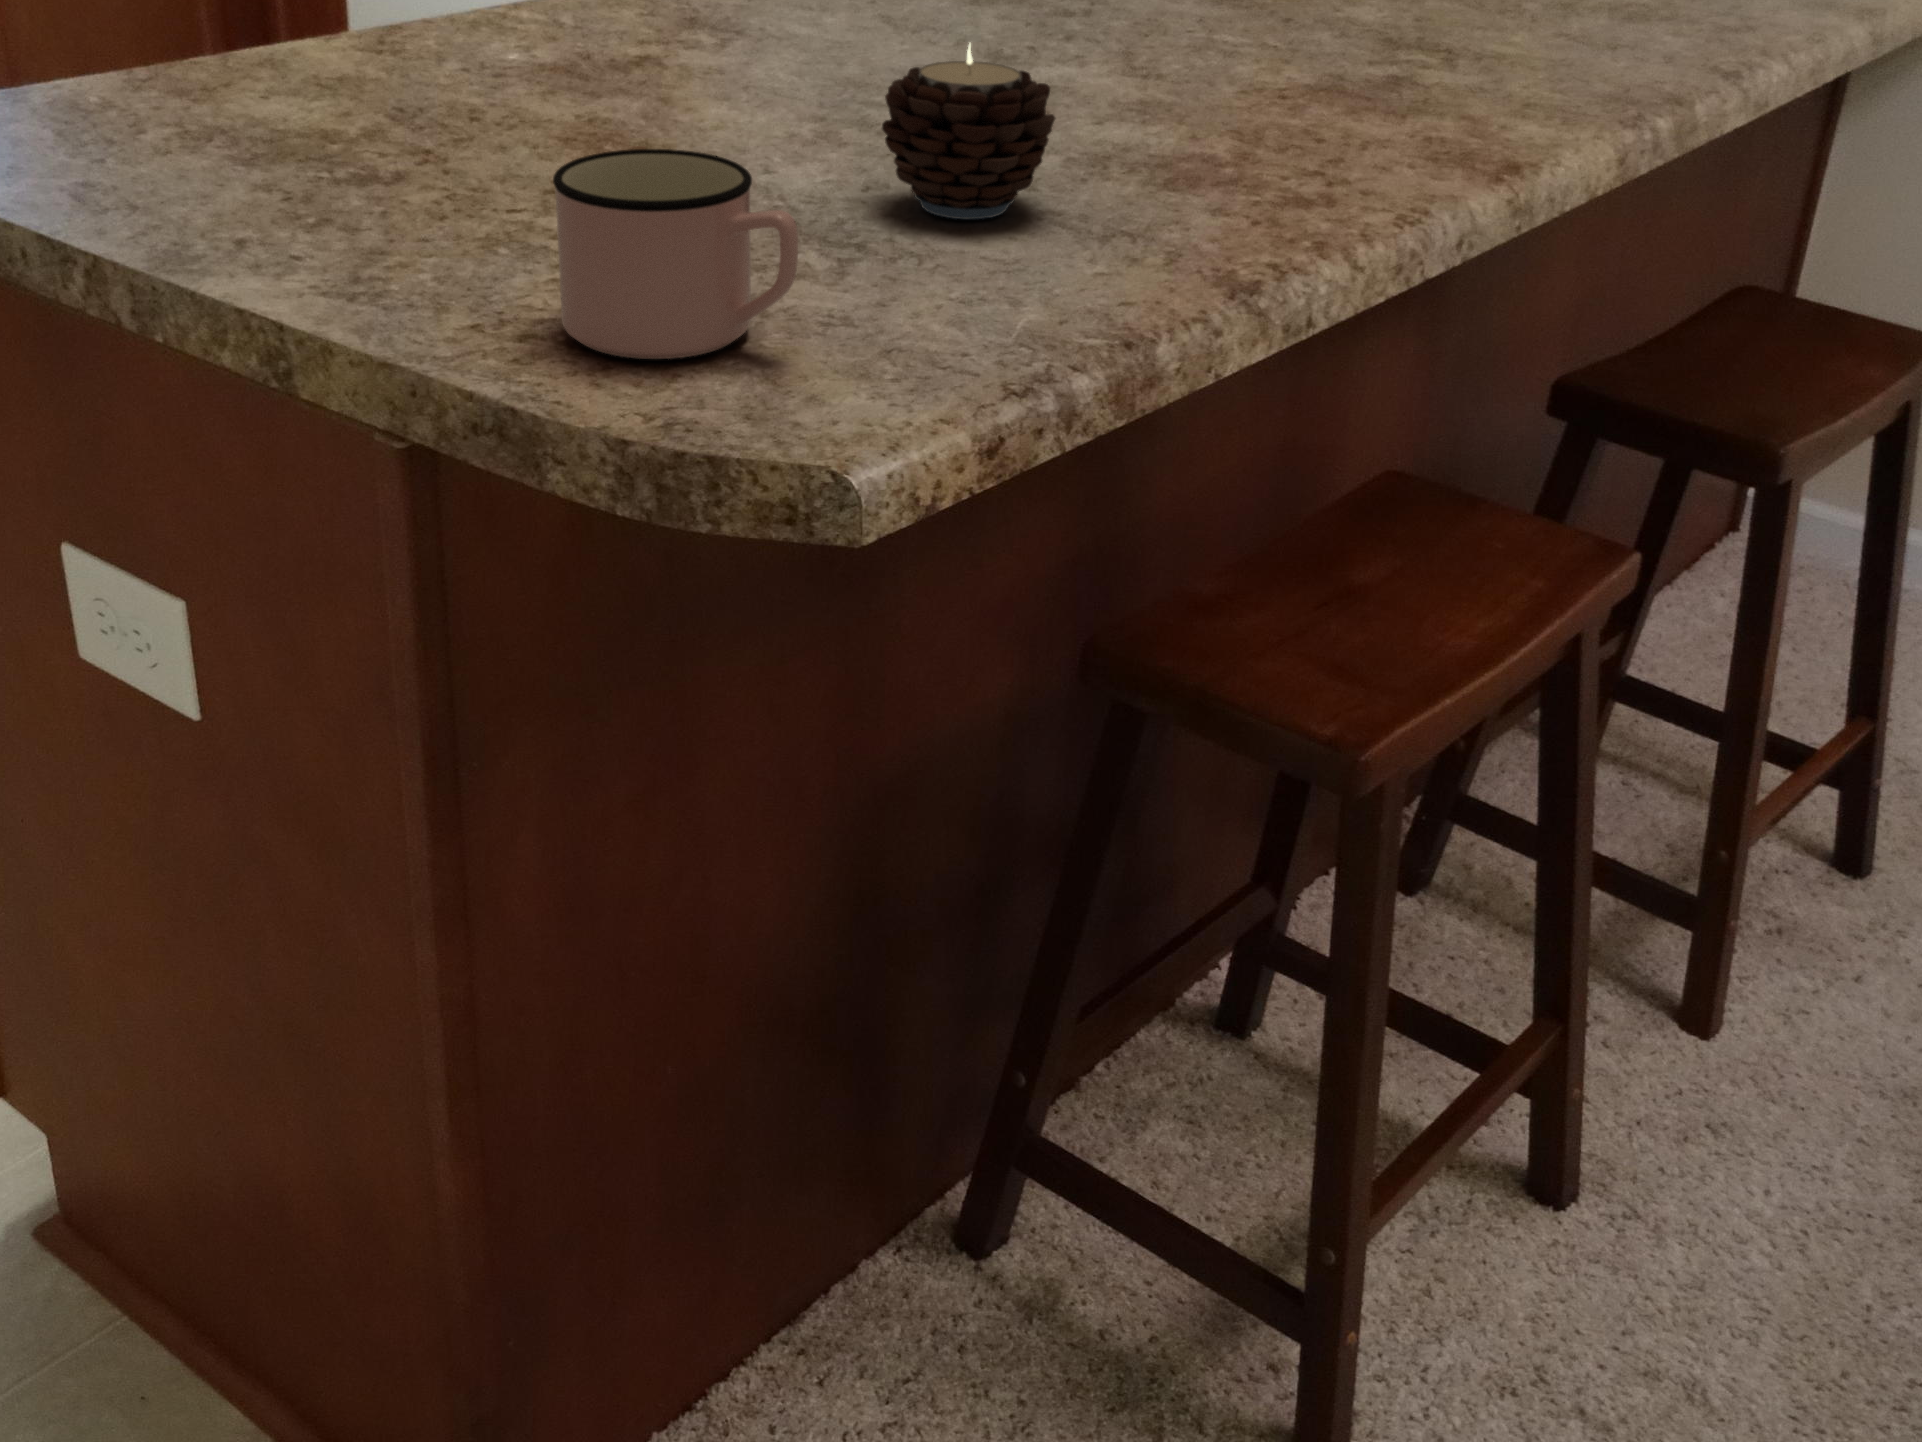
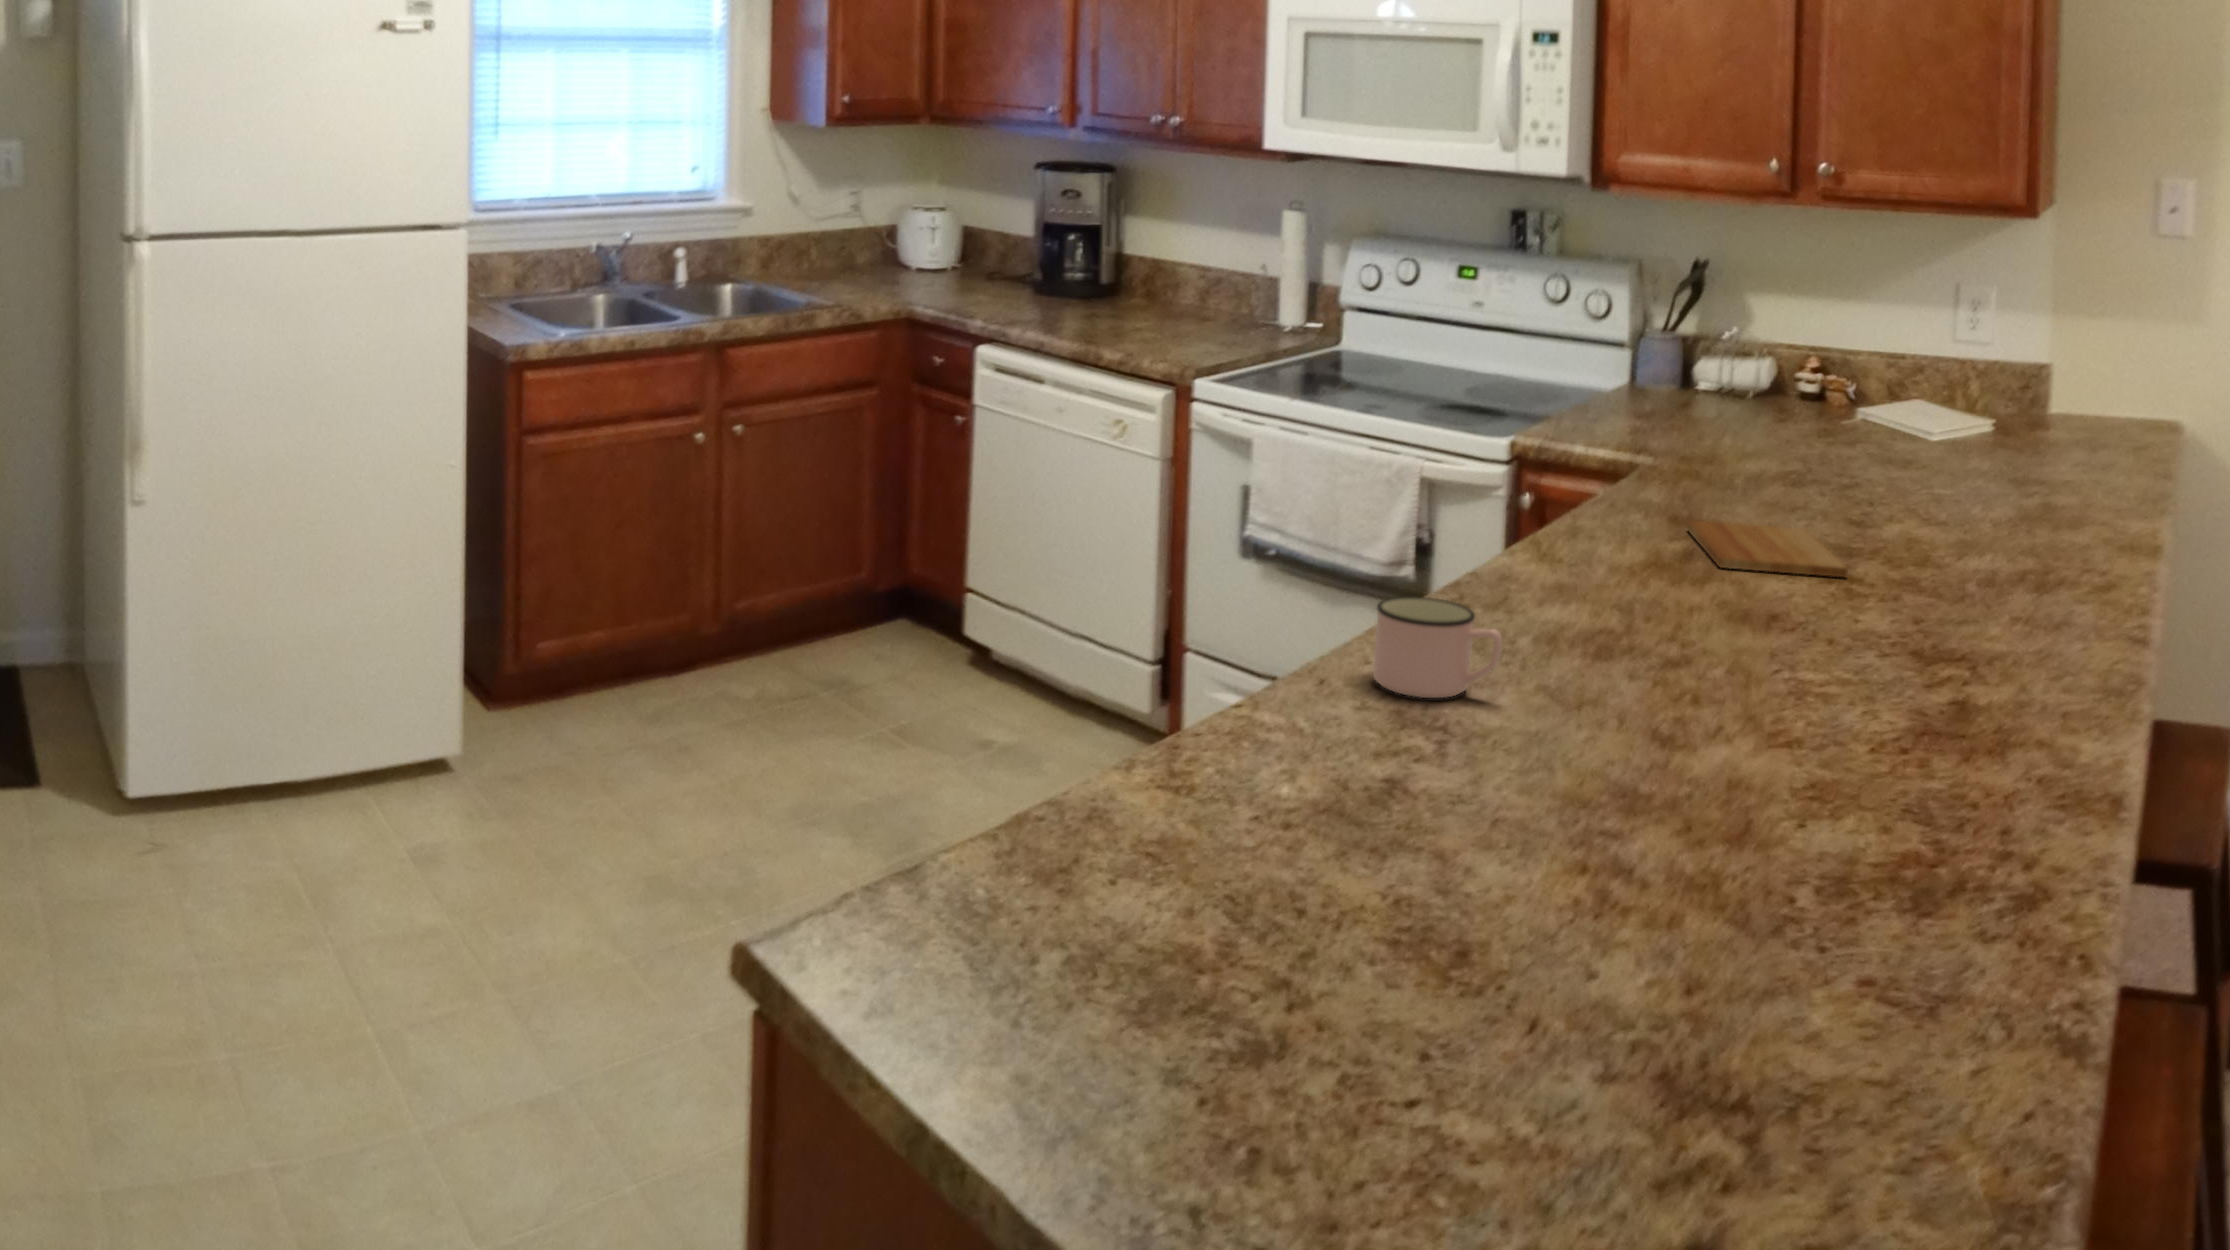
cutting board: none [1267,2,1506,85] -> present [1687,521,1848,577]
candle: present [882,44,1055,219] -> none [1506,548,1604,640]

